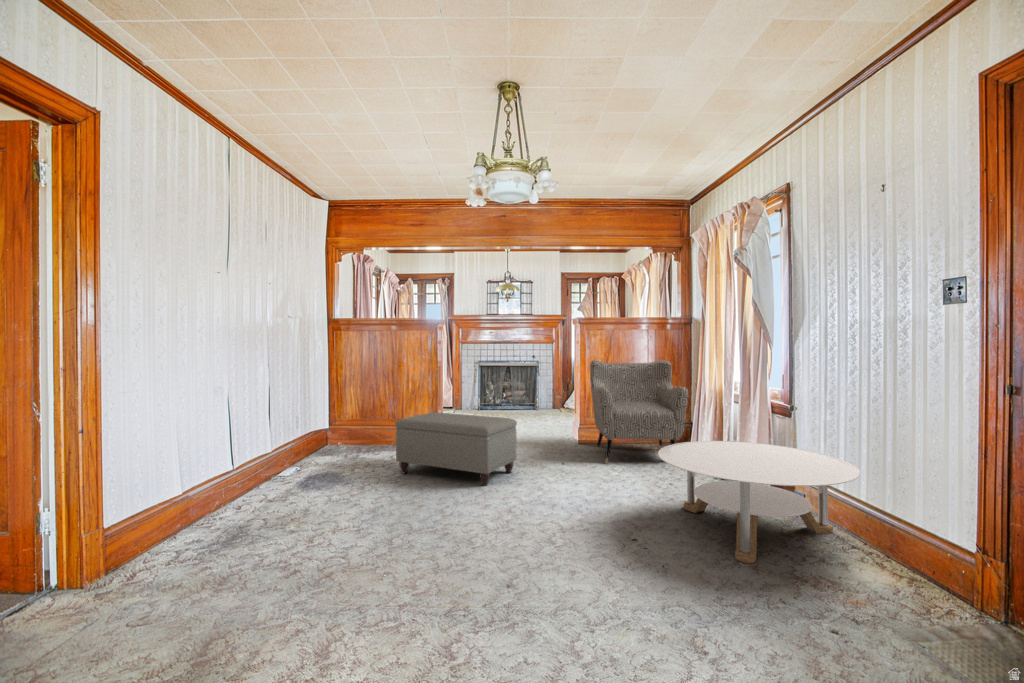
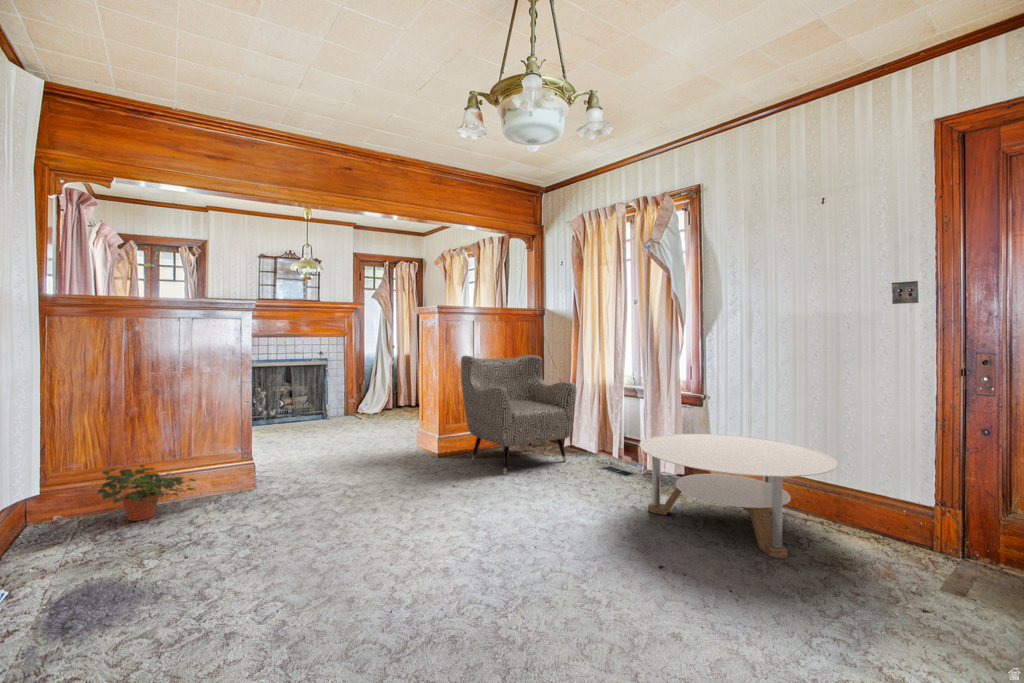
ottoman: present [395,412,517,486] -> none [241,434,424,542]
potted plant: none [350,423,400,454] -> present [98,465,196,521]

